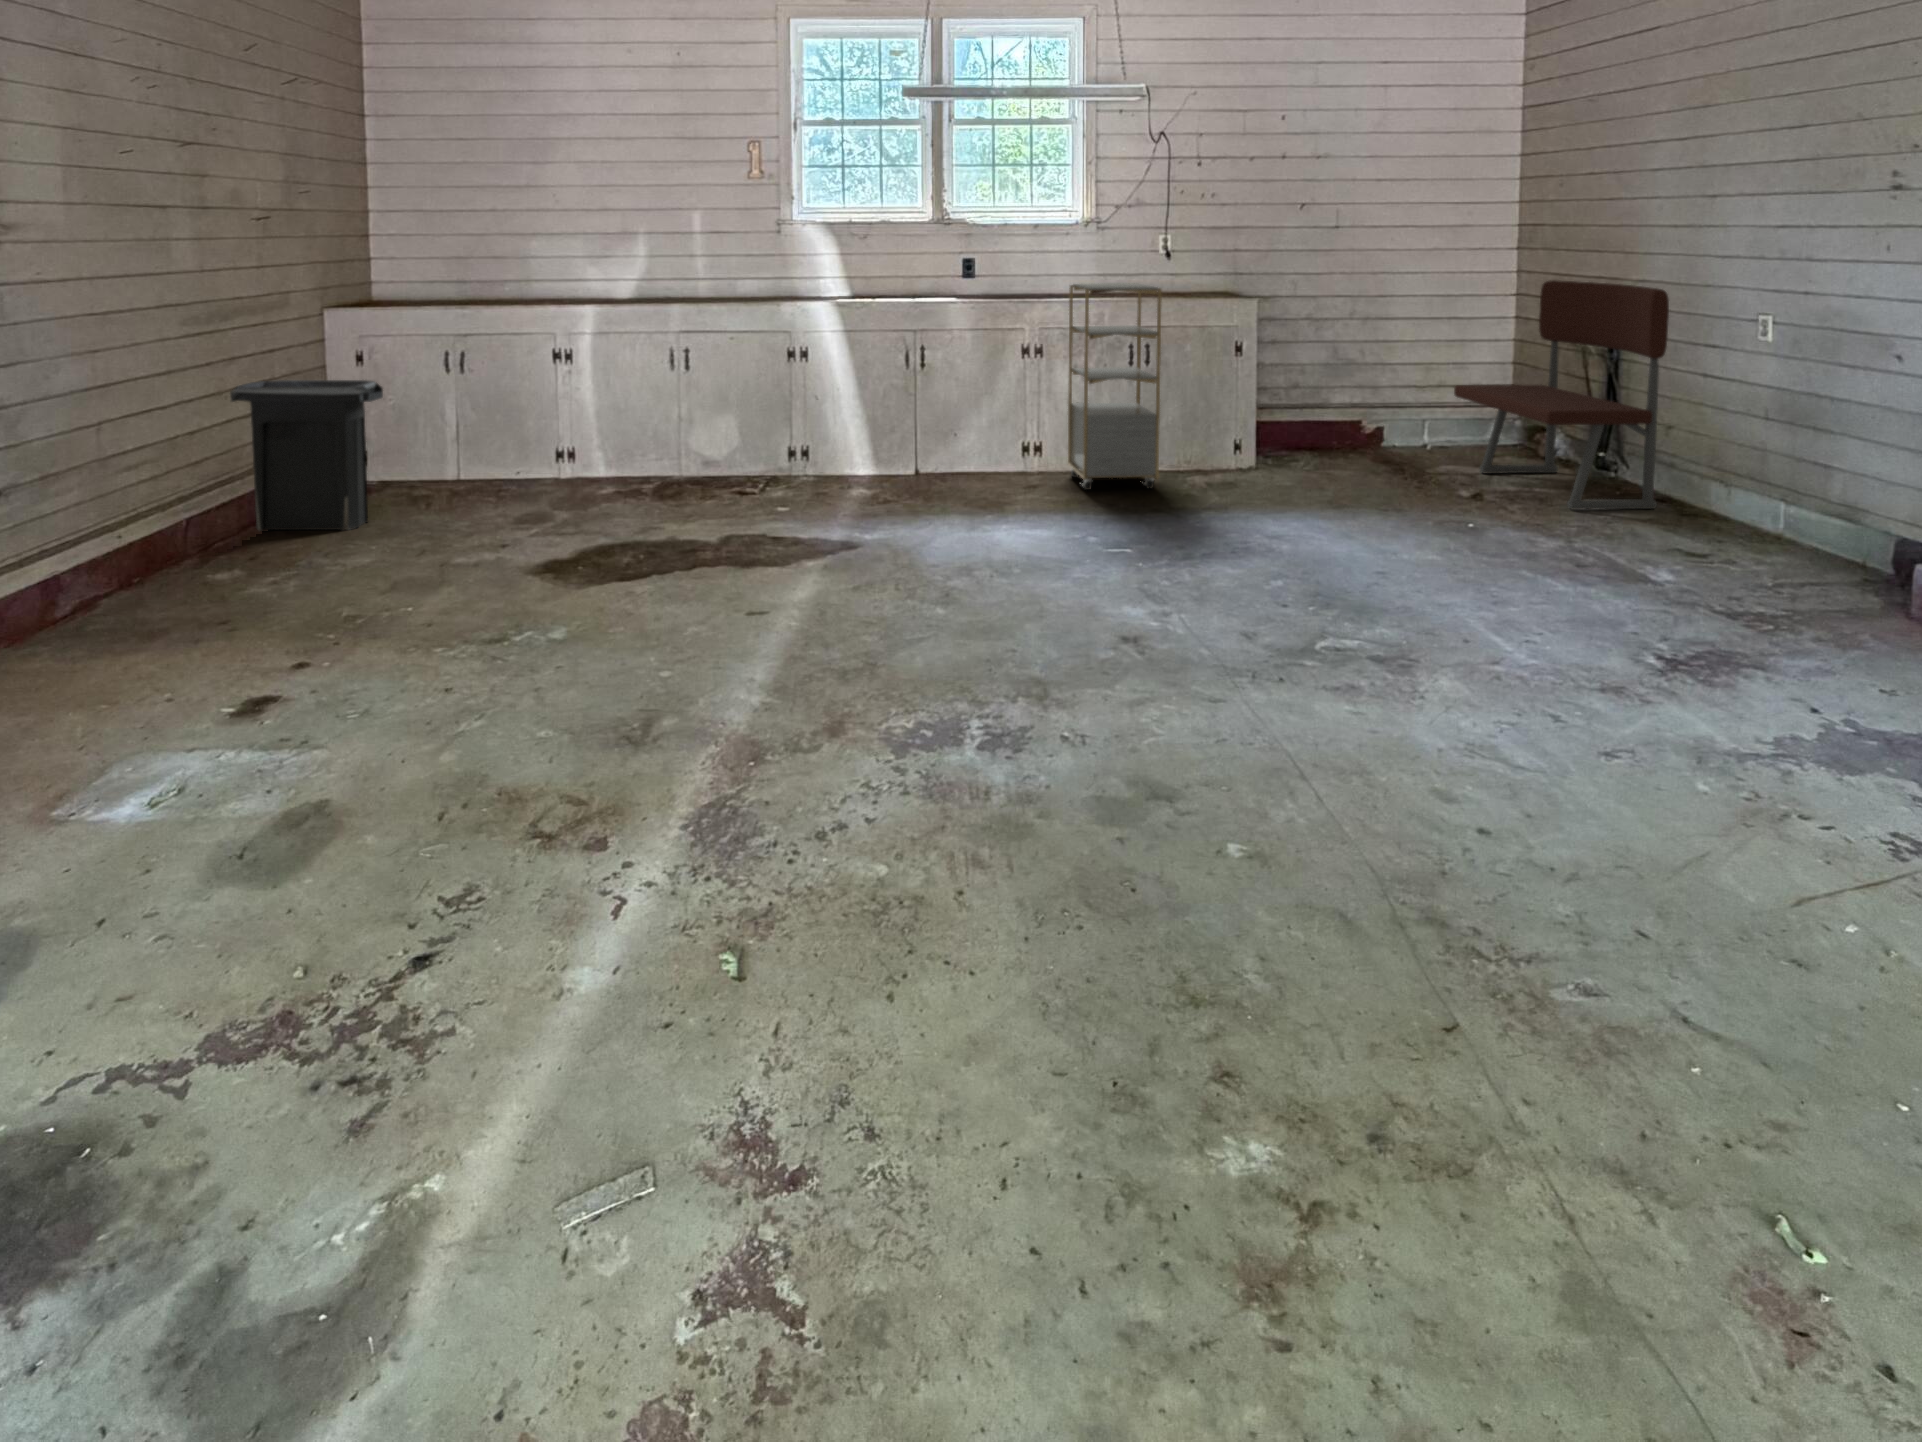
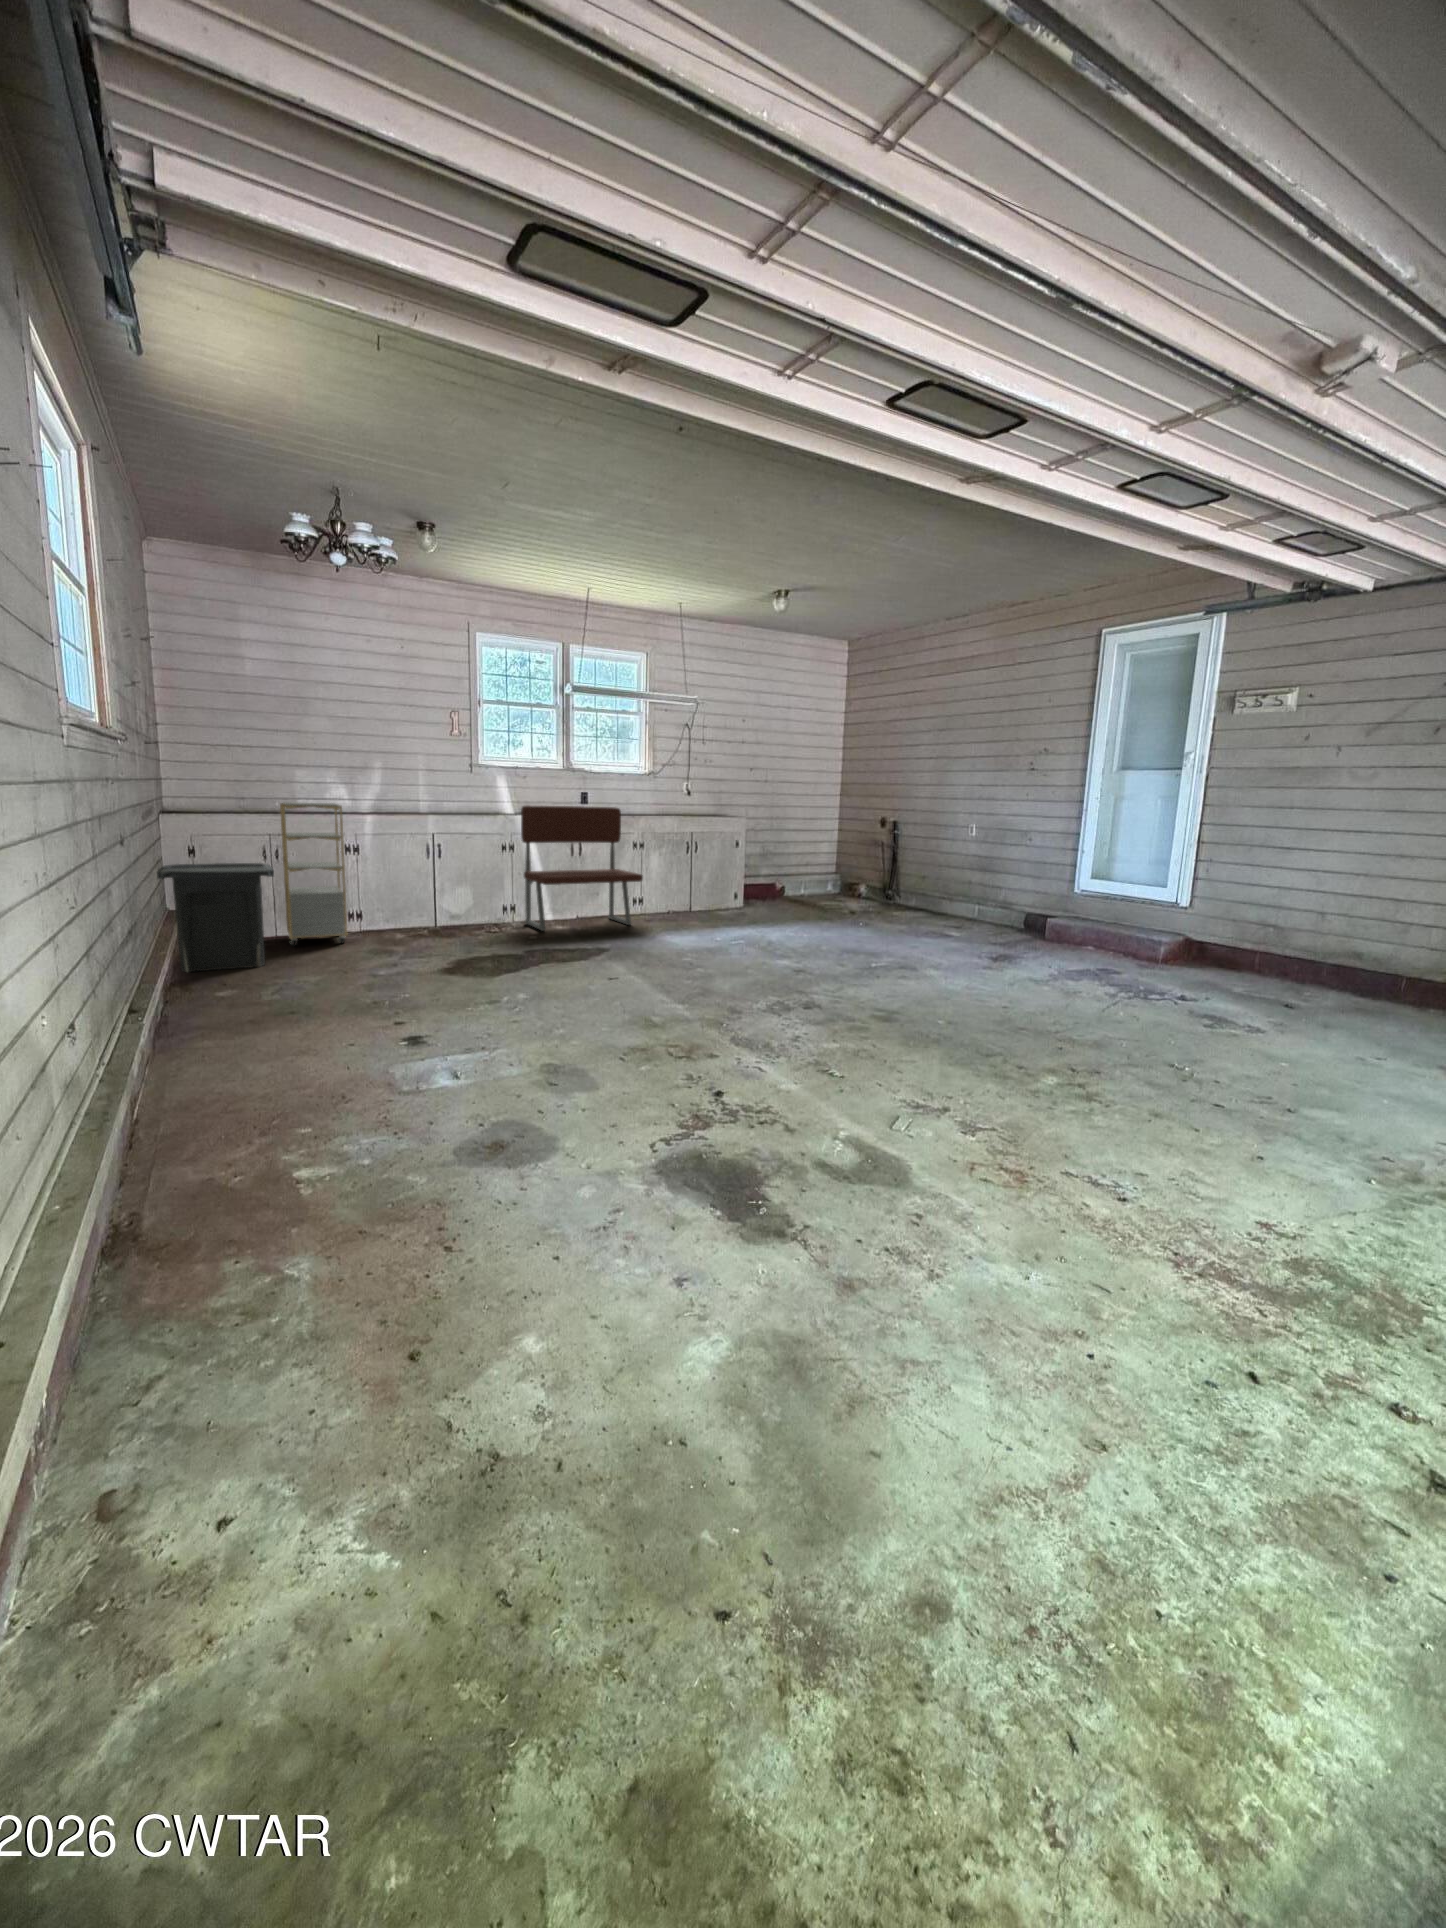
bench: present [1454,280,1669,509] -> present [521,805,643,931]
shelving unit: present [1068,283,1162,490] -> present [280,802,347,946]

